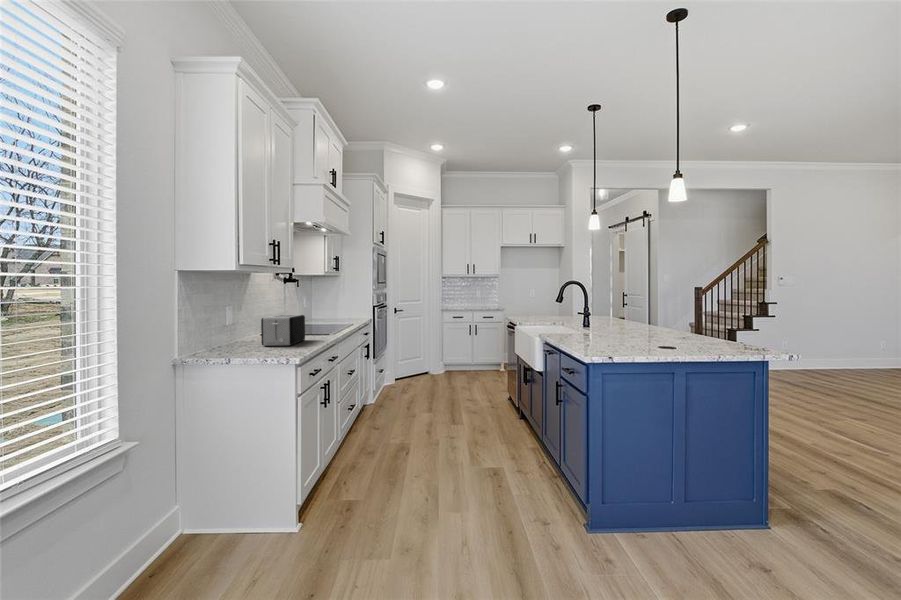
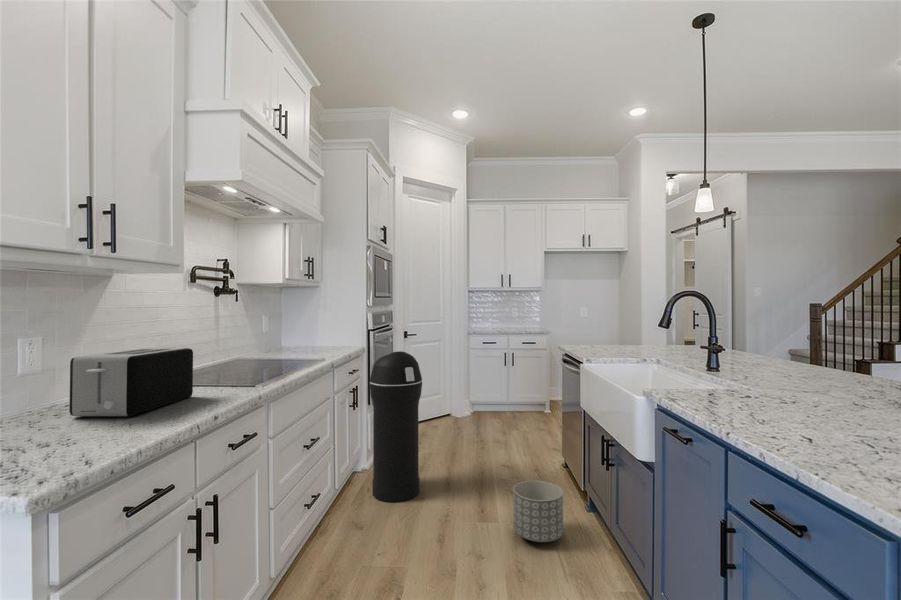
trash can: none [380,321,415,418] -> present [369,351,422,502]
planter: none [474,399,503,432] -> present [513,481,563,543]

